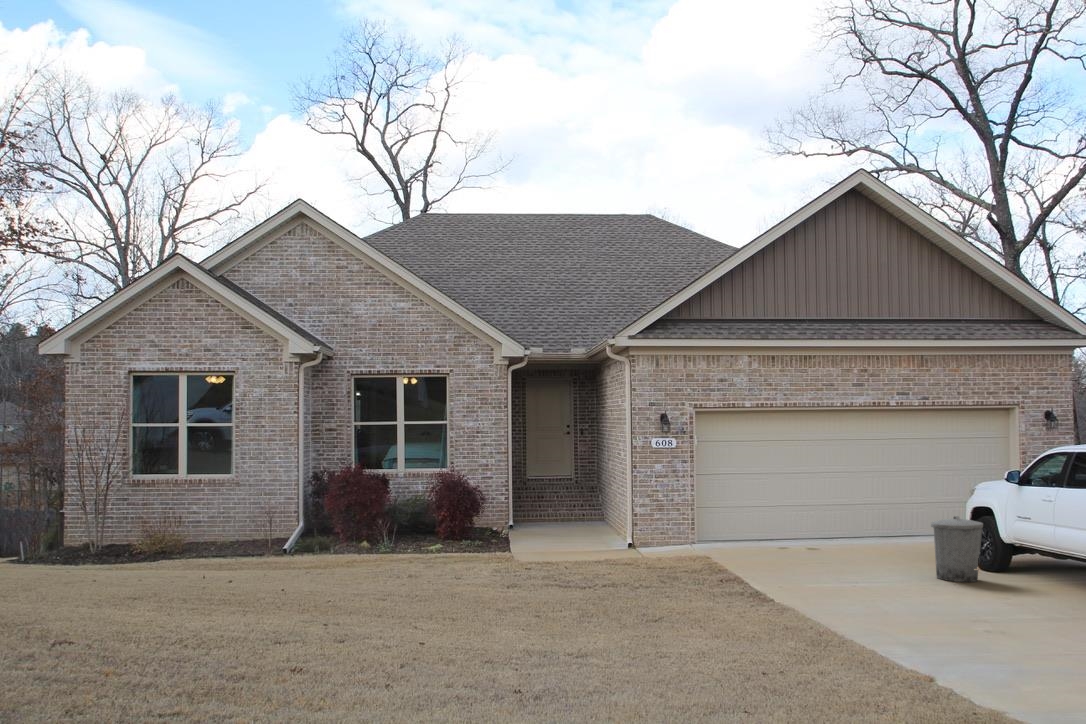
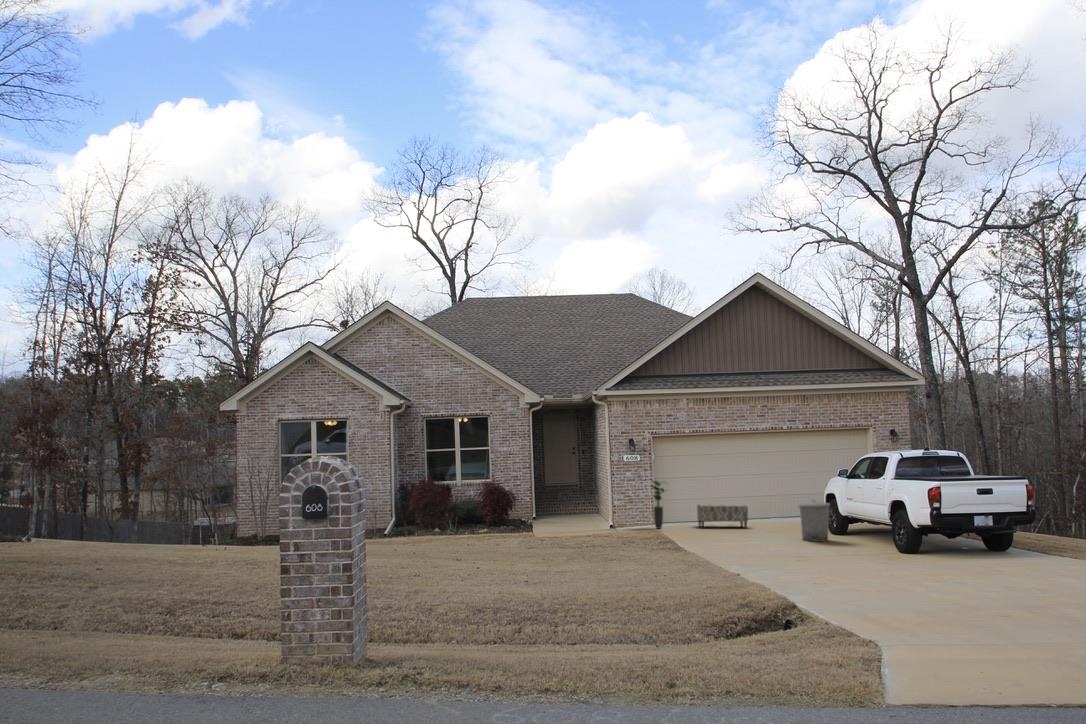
potted plant: none [690,478,720,551] -> present [652,481,665,529]
bench: none [758,514,836,553] -> present [697,504,748,528]

